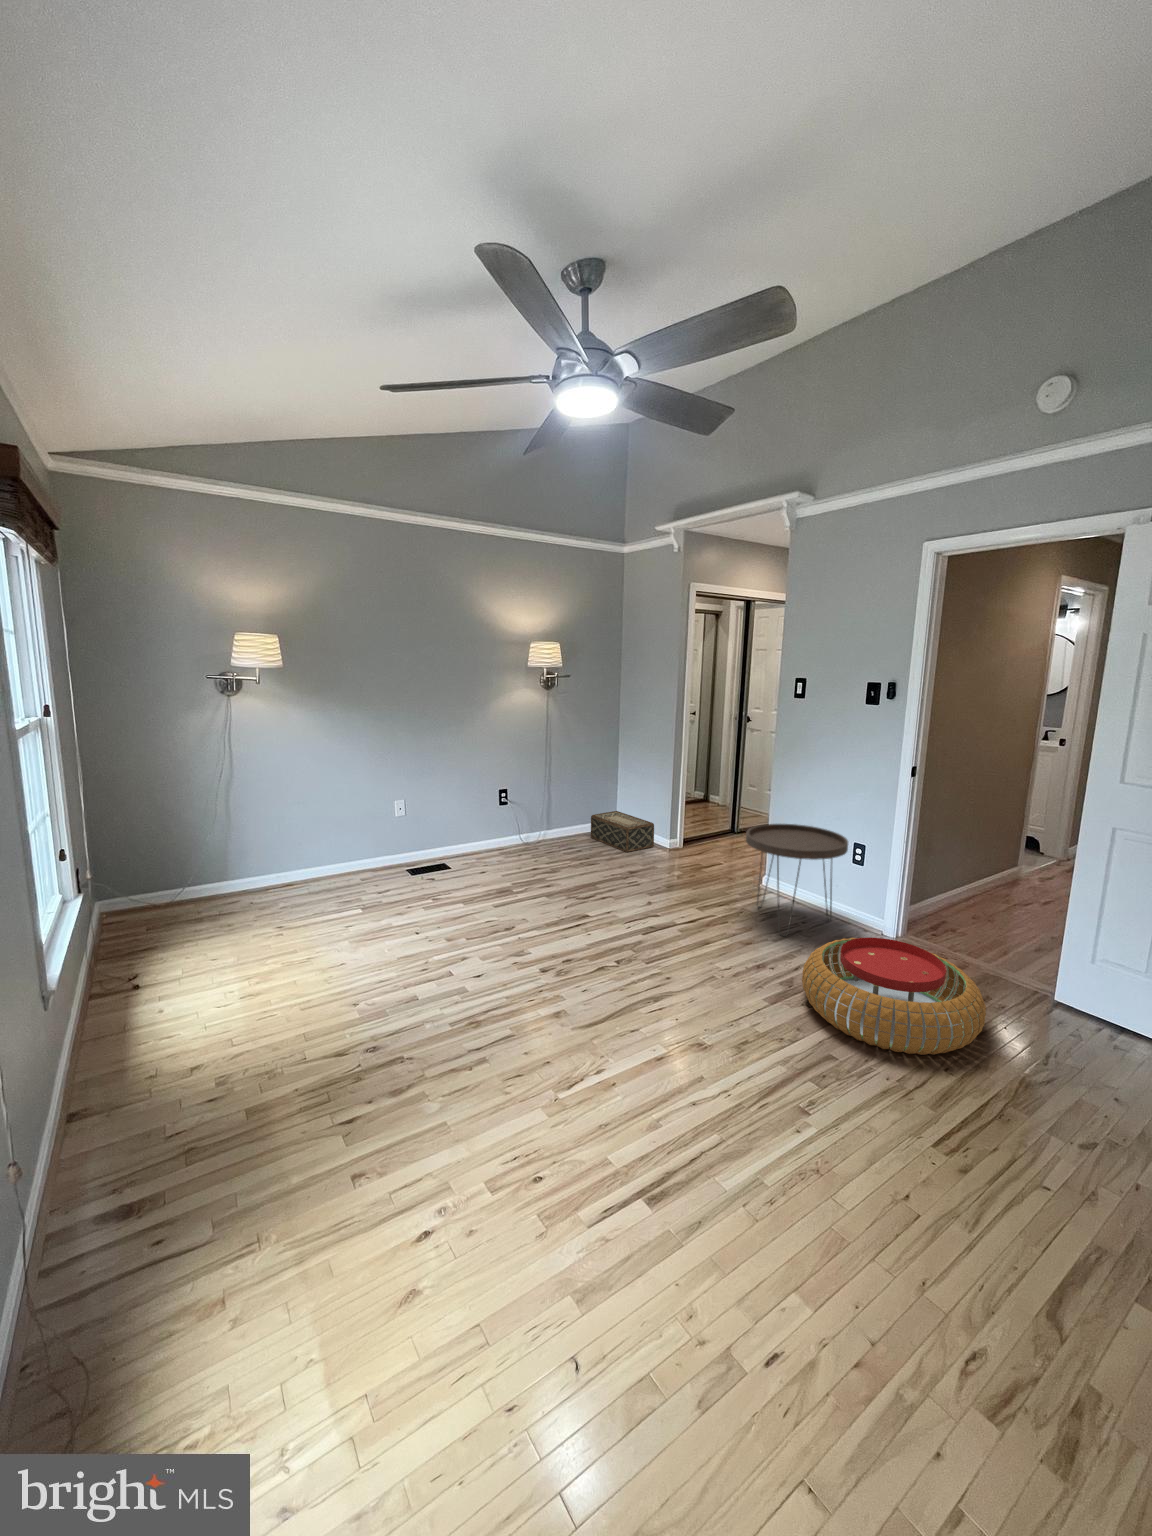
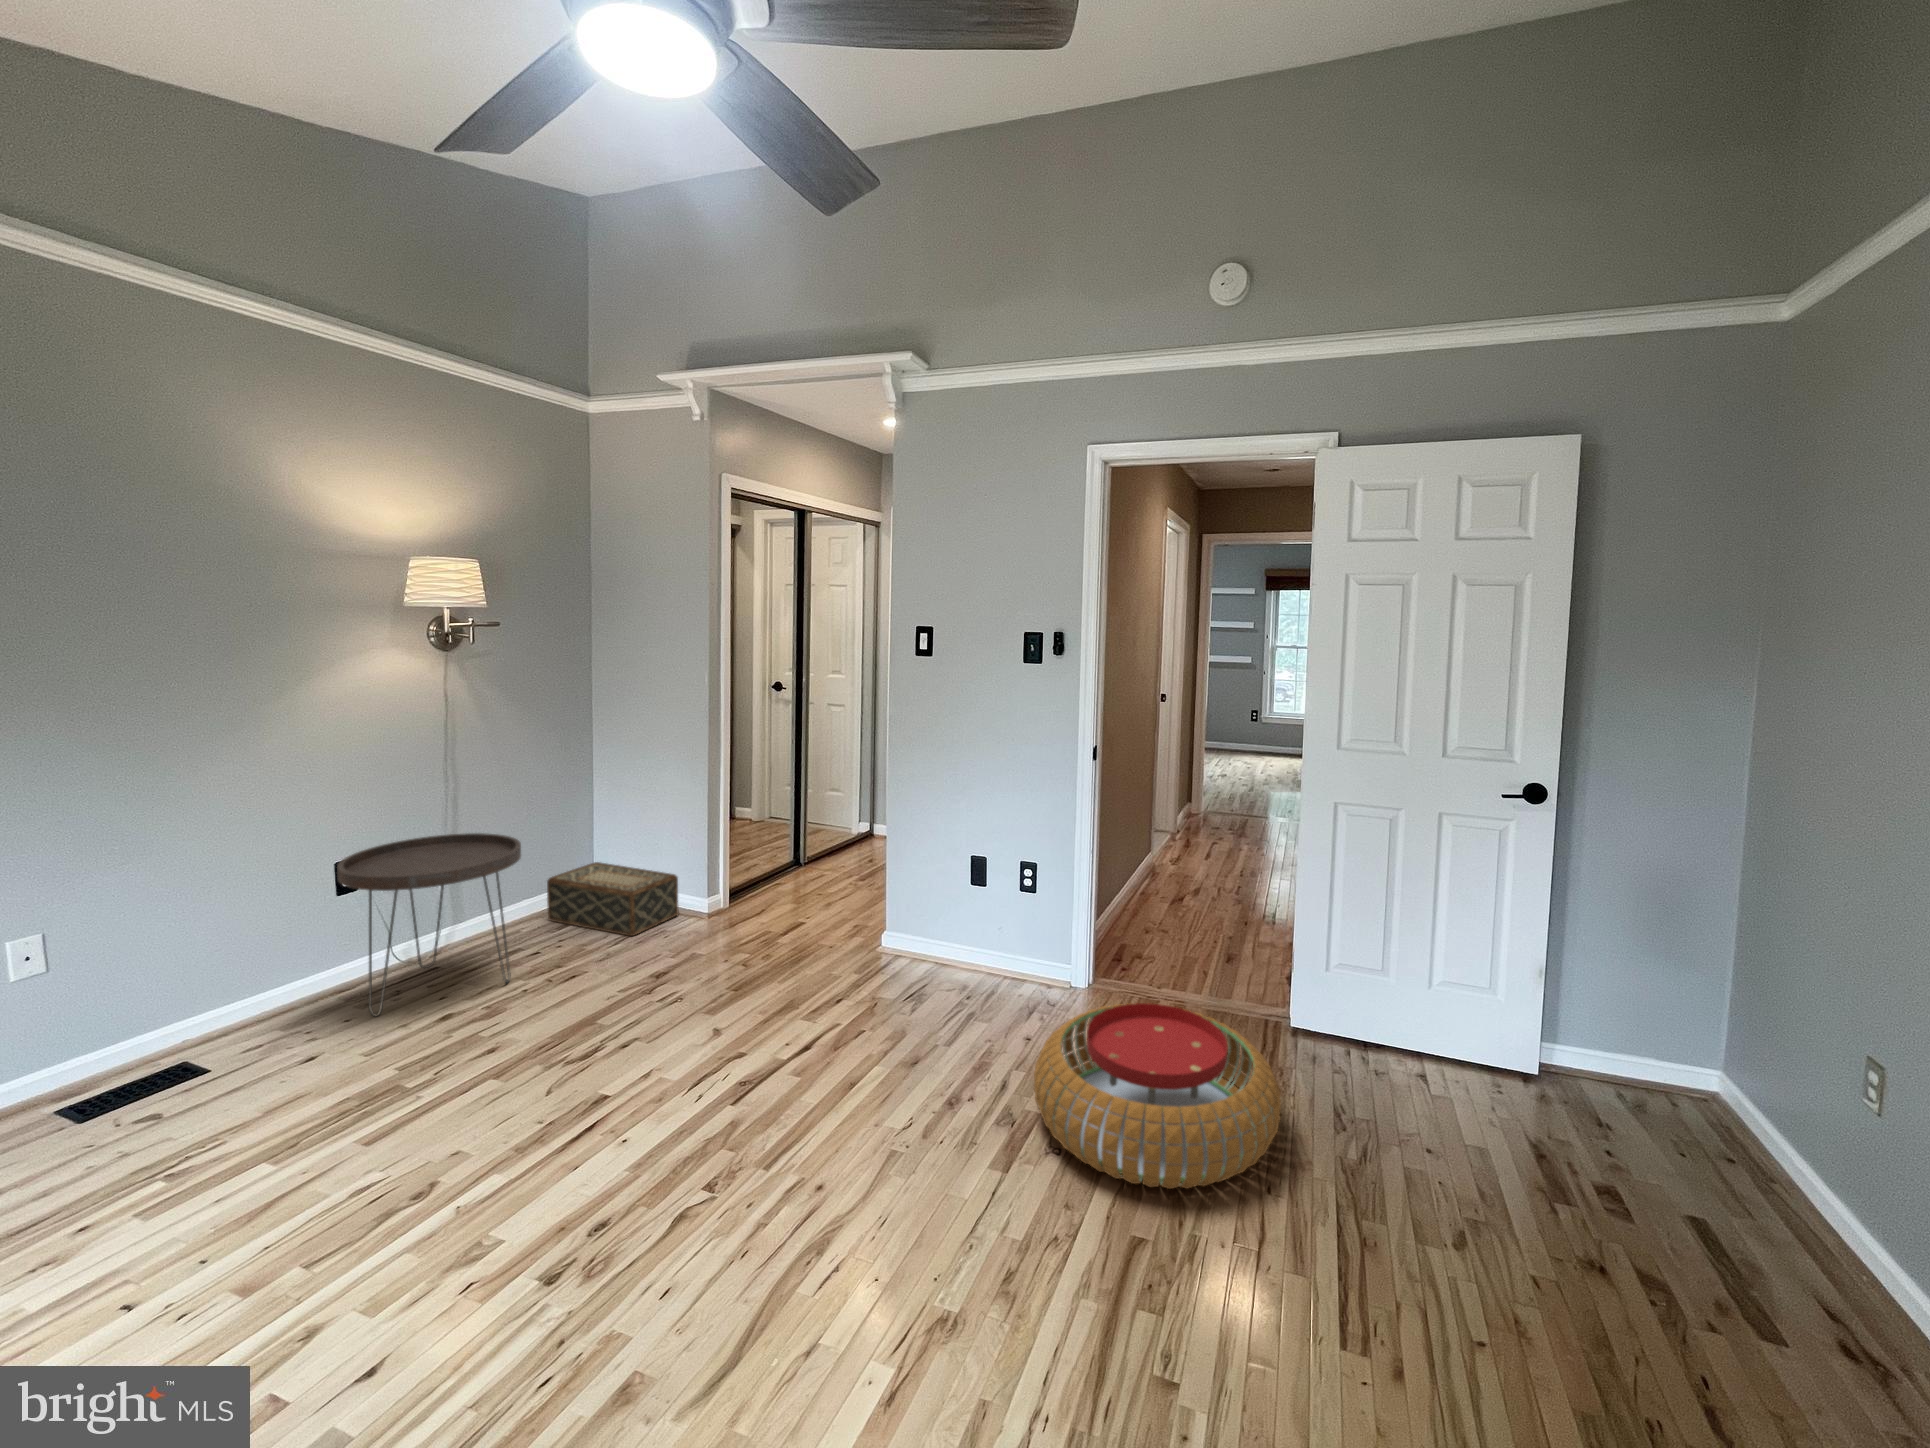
side table: present [746,824,848,936] -> present [337,833,521,1016]

